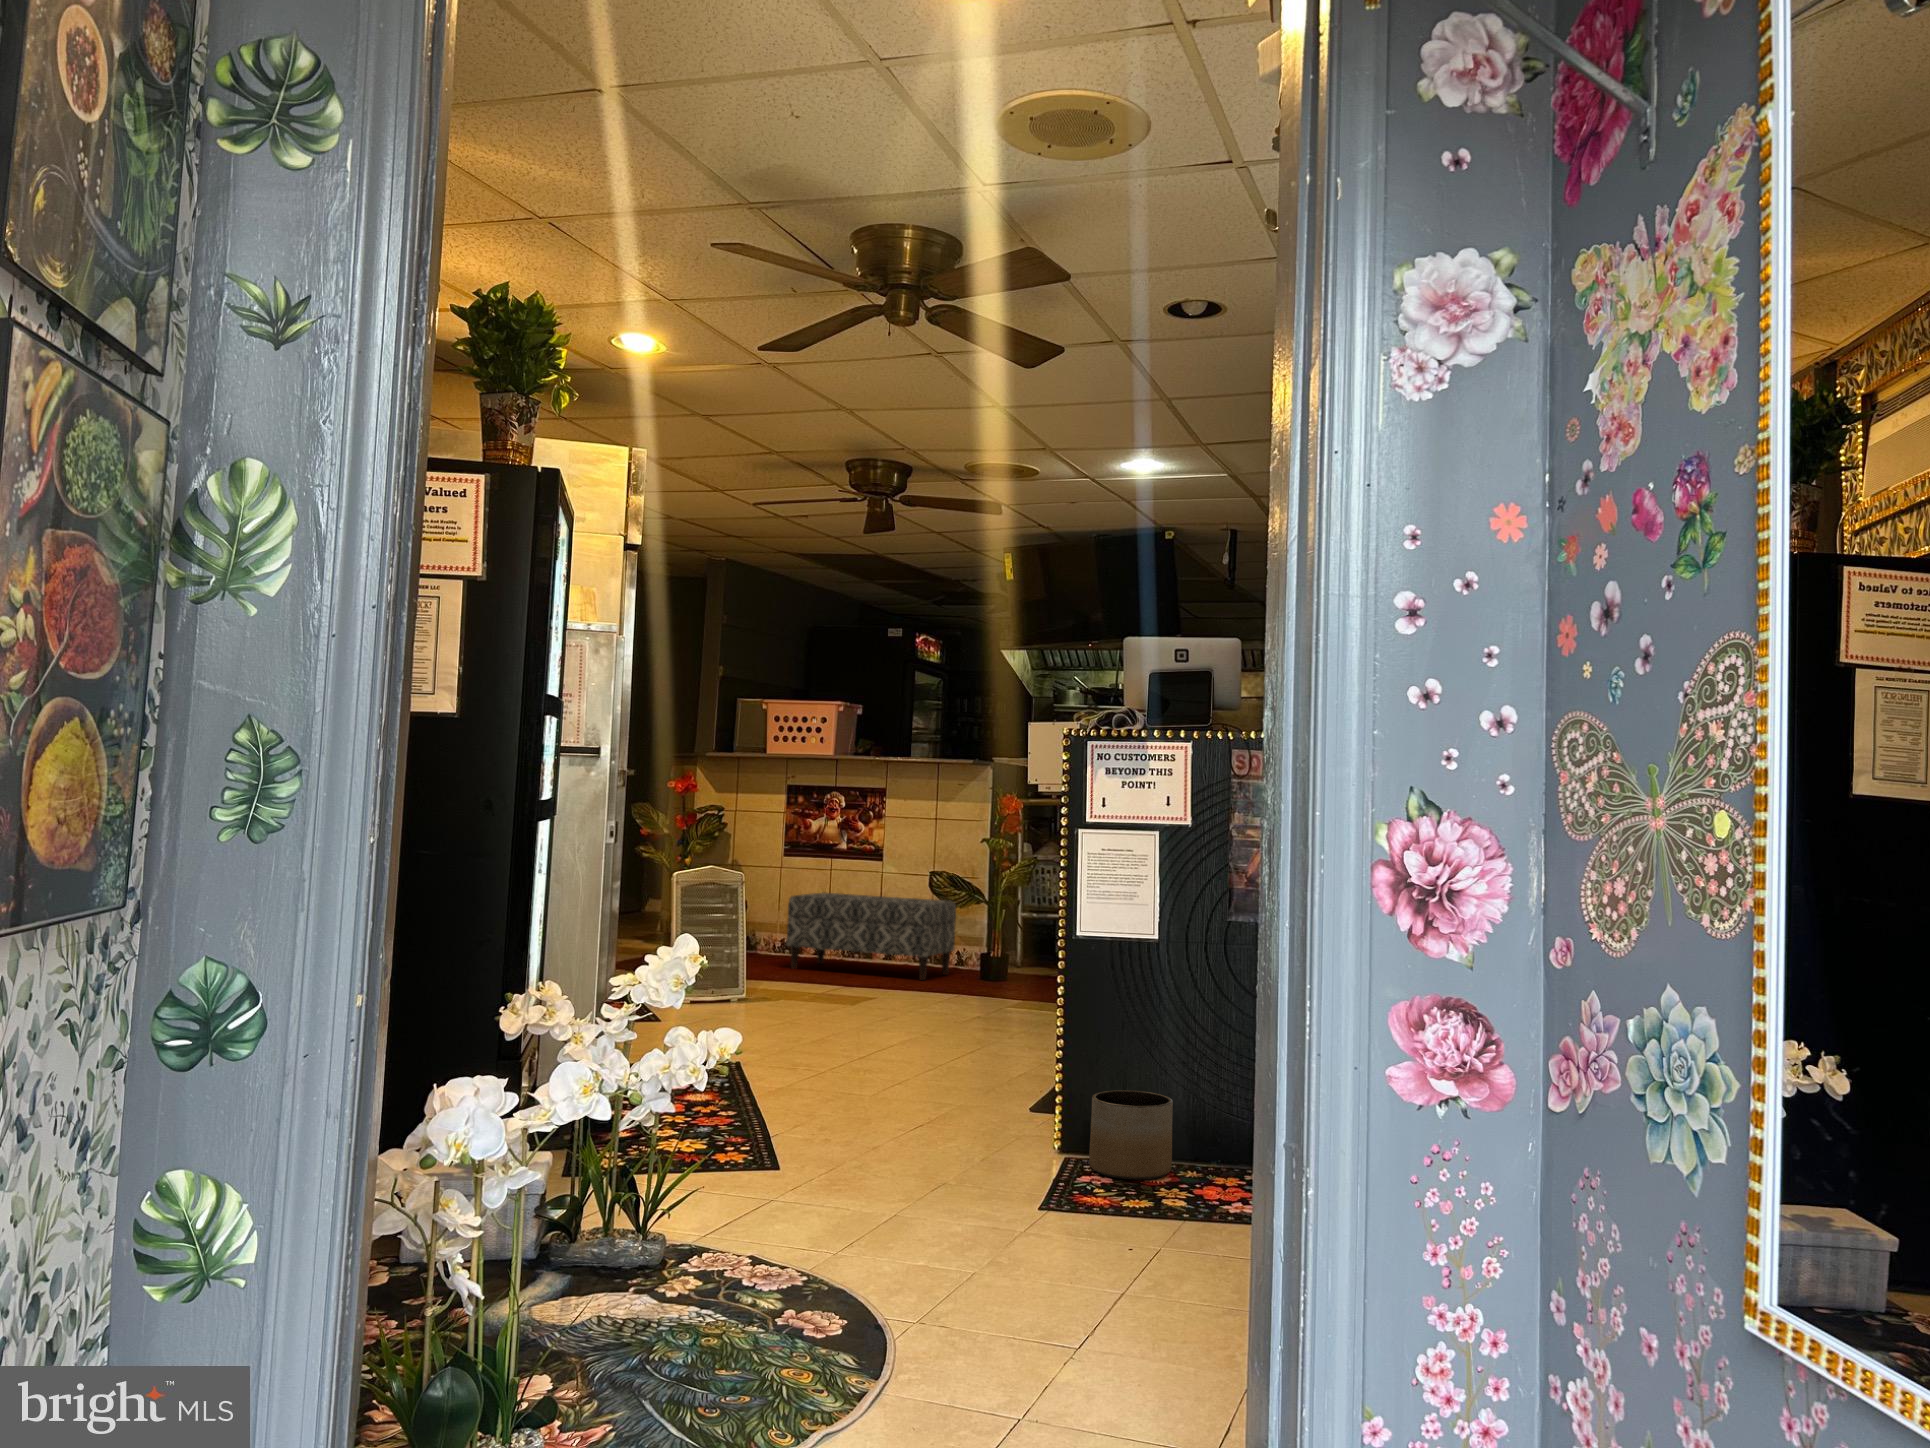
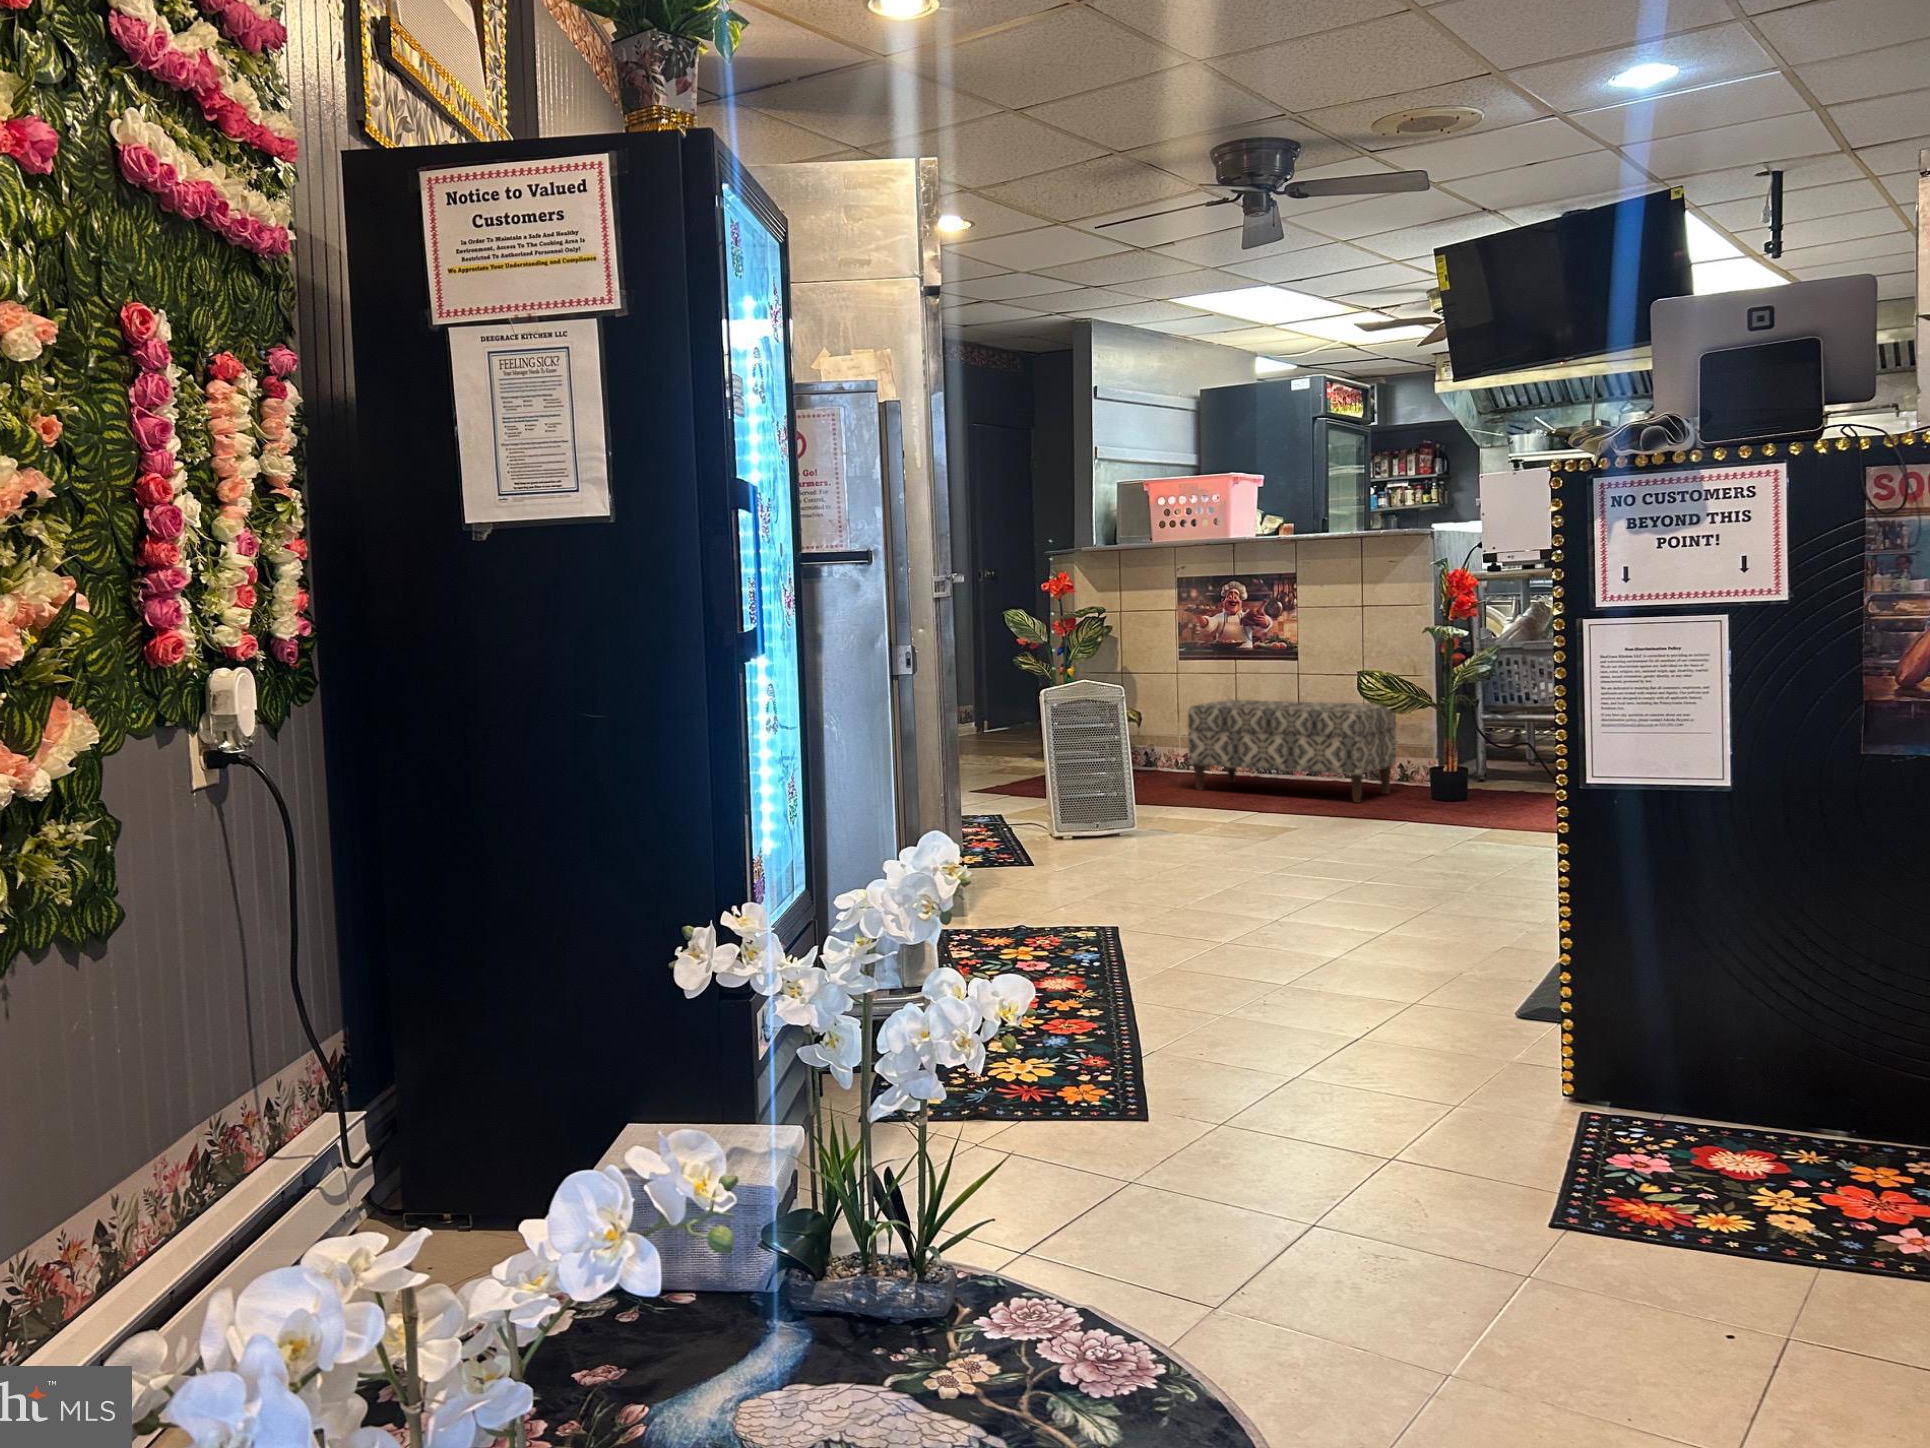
planter: present [1089,1090,1173,1180] -> none [1627,1019,1770,1165]

